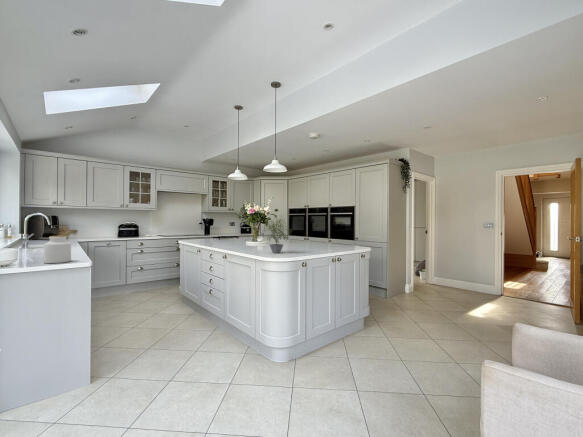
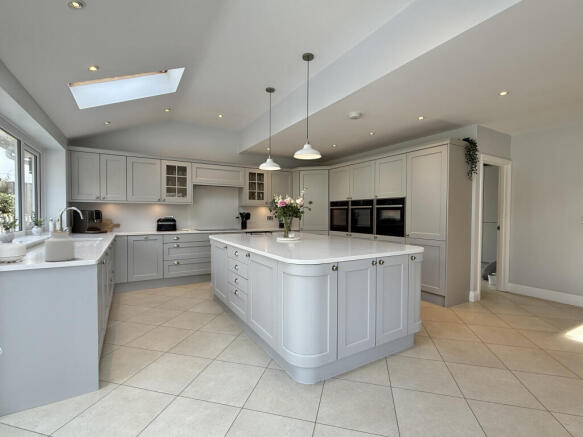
potted plant: present [267,219,287,253] -> none [284,207,324,253]

